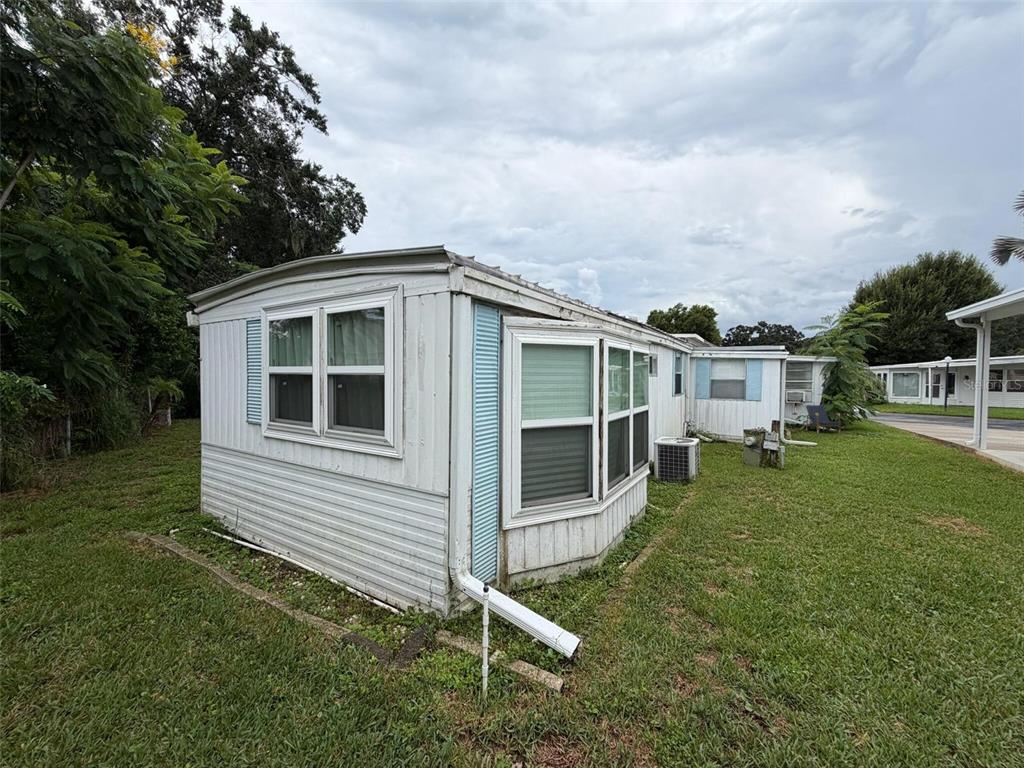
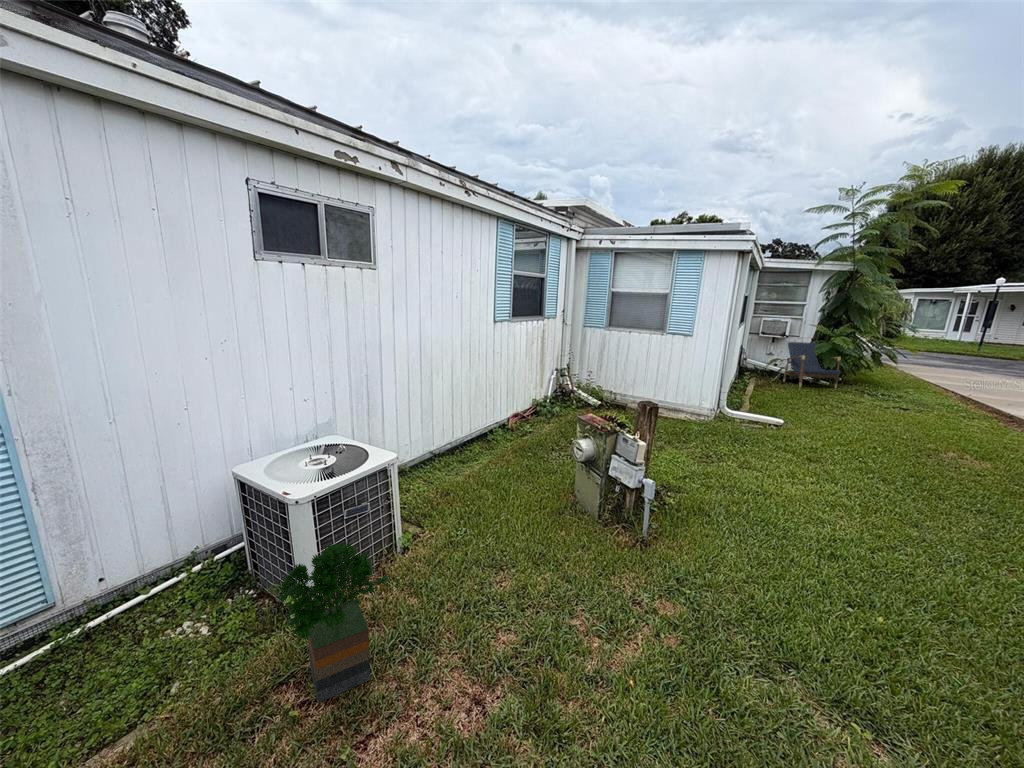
potted tree: none [719,455,742,490] -> present [278,542,389,703]

